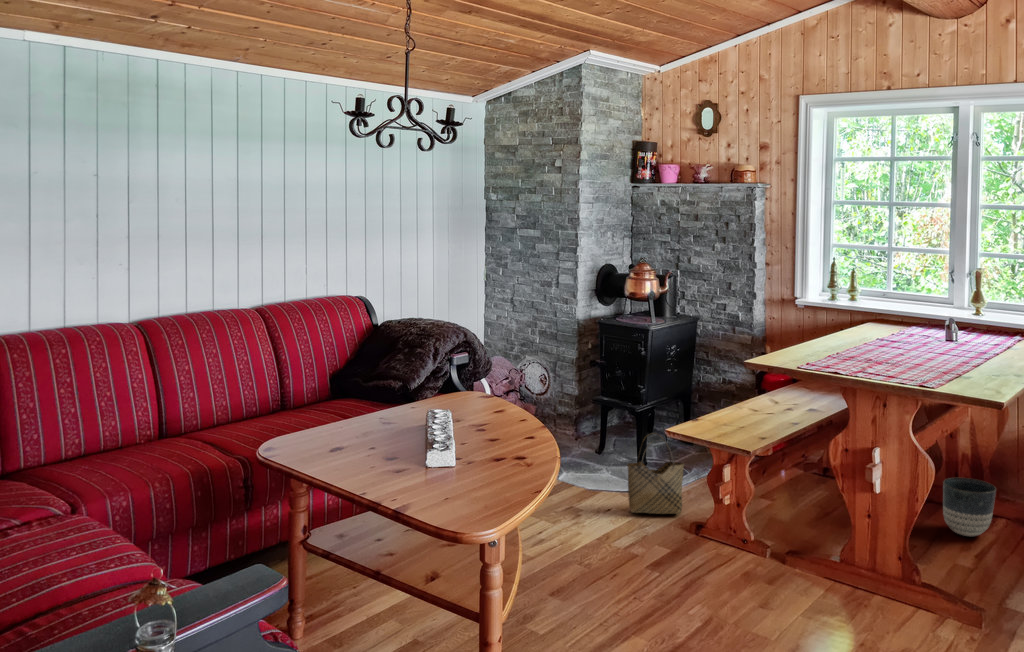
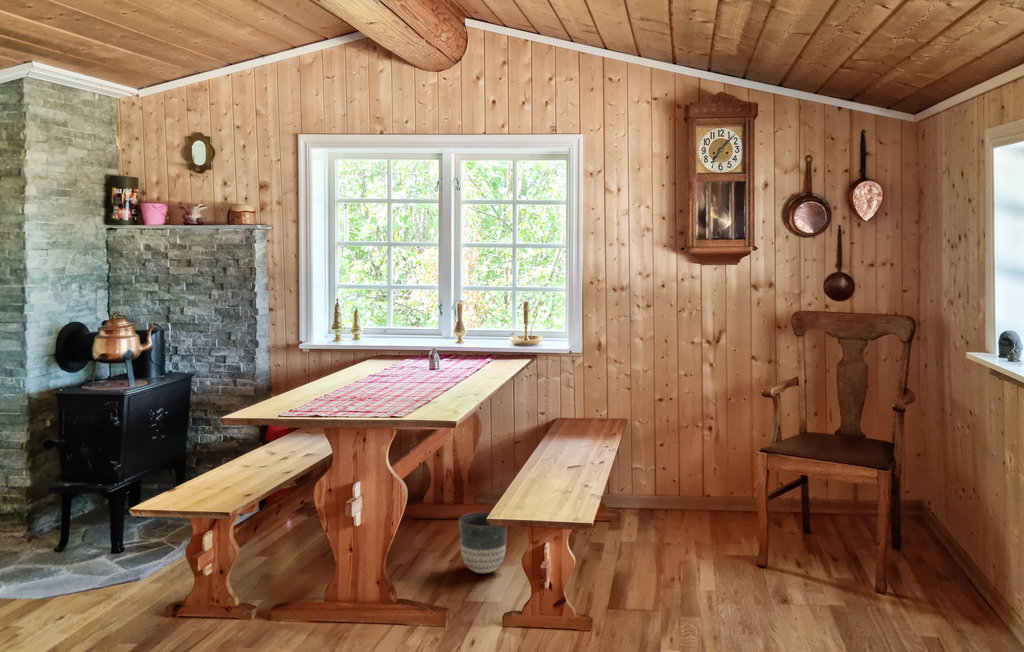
woven basket: present [627,433,684,514] -> none [81,514,166,629]

